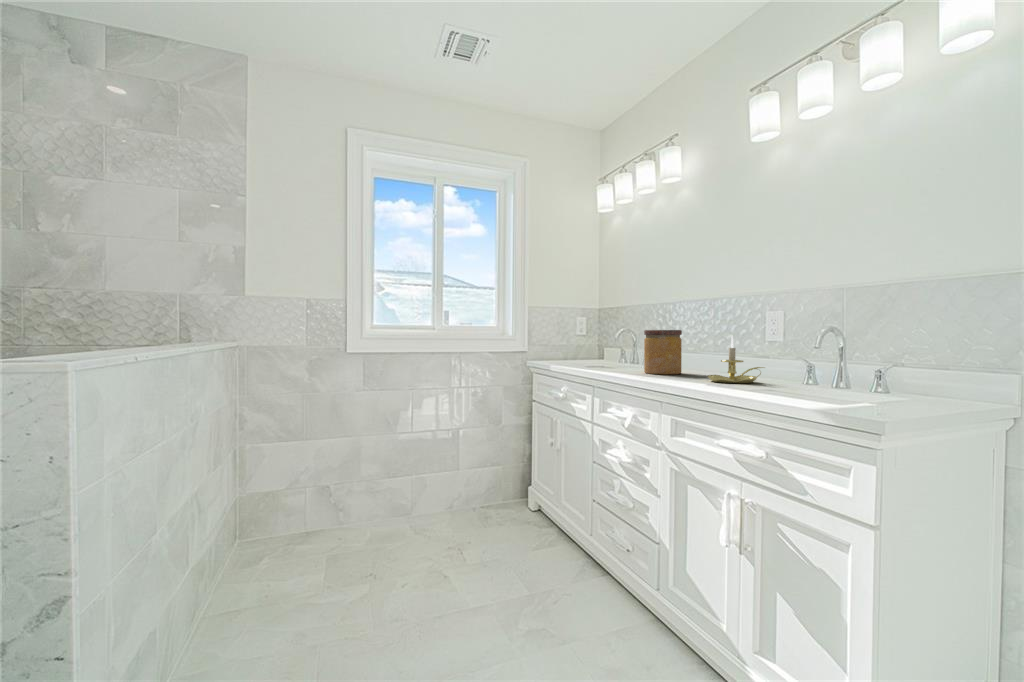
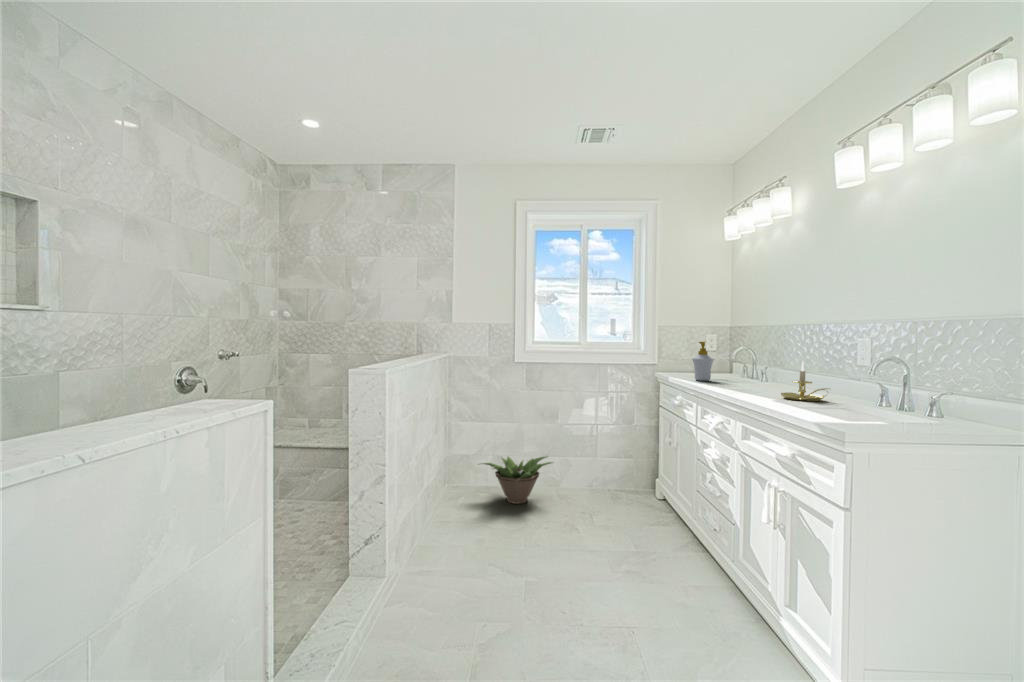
soap bottle: none [579,322,602,368] -> present [692,342,714,381]
jar: present [644,330,682,374] -> none [742,351,777,390]
decorative plant: none [303,474,412,544] -> present [483,457,553,504]

